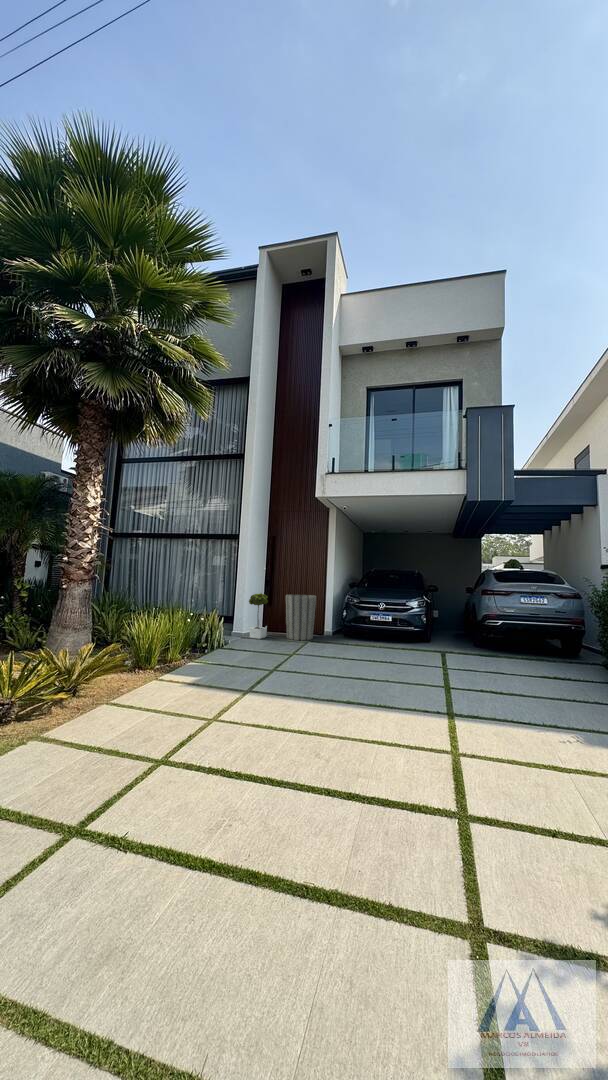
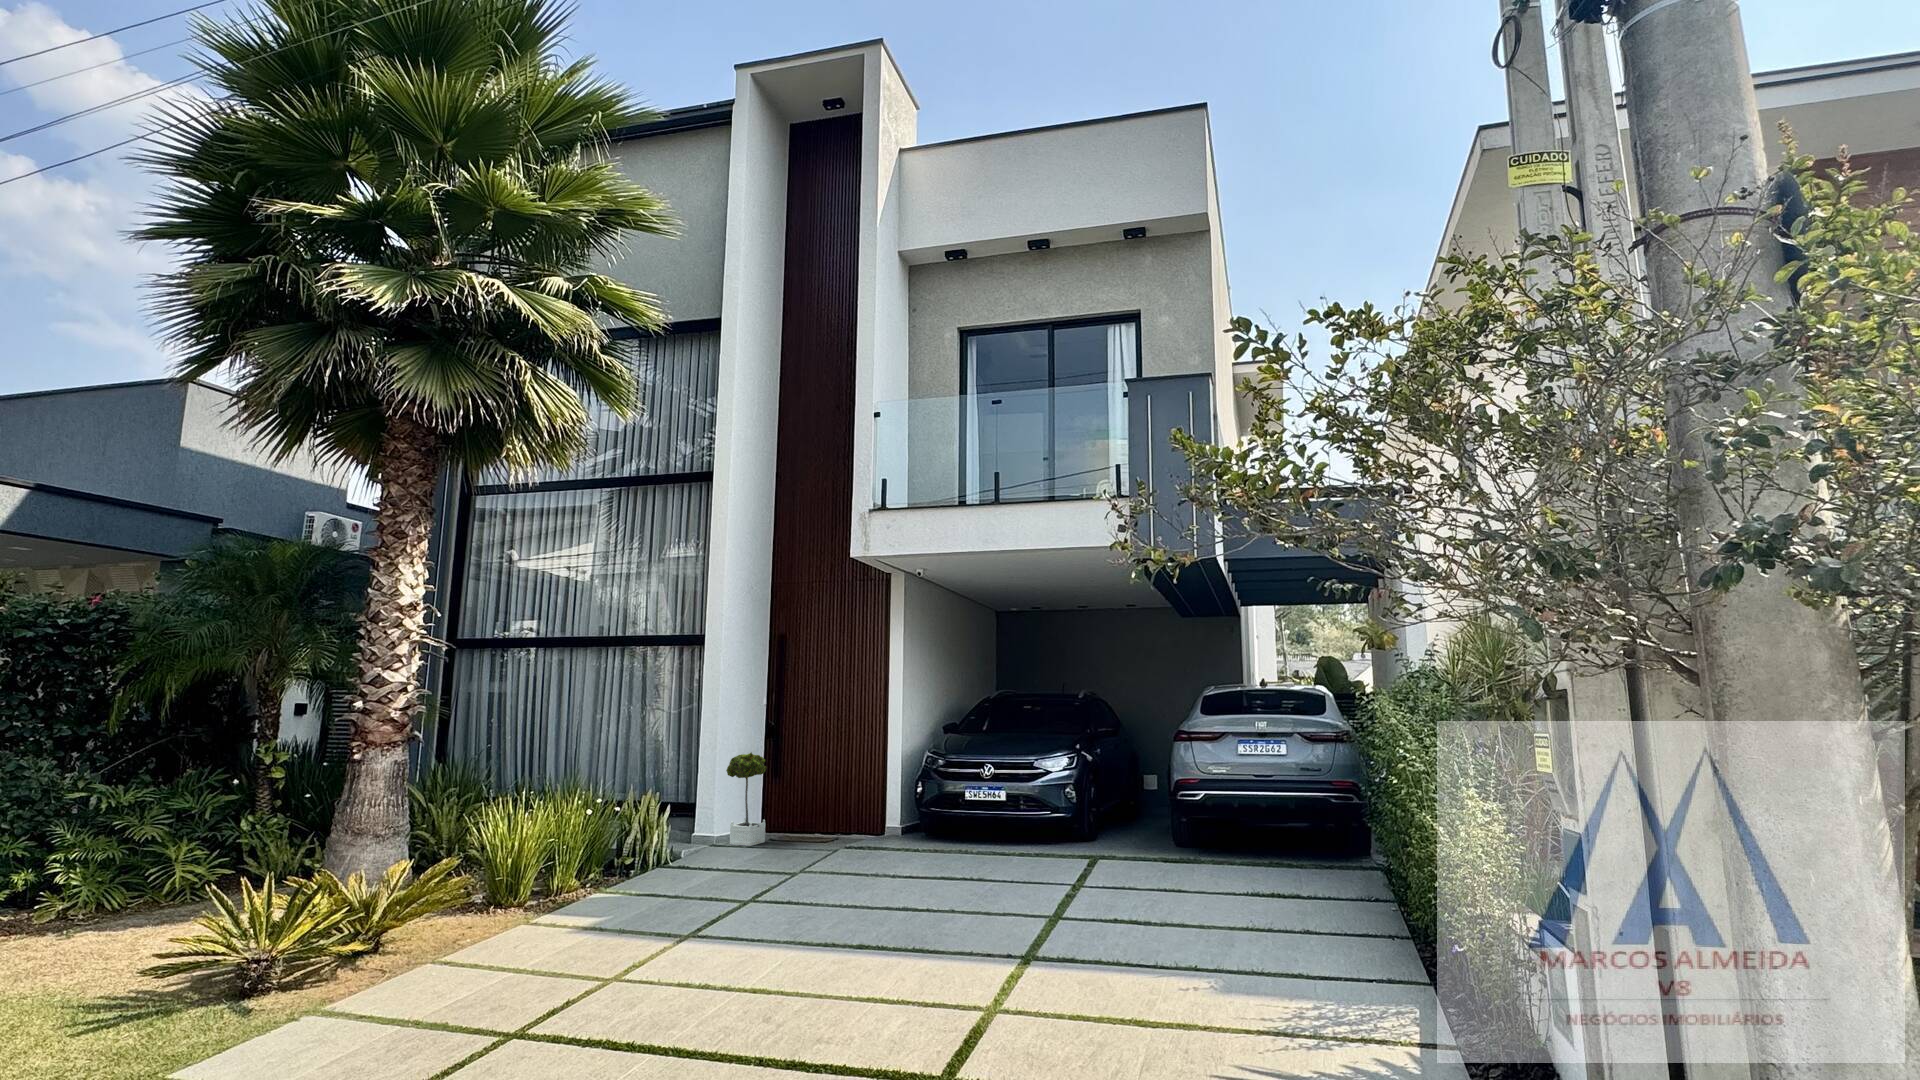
trash can: present [286,595,316,640] -> none [802,752,864,846]

